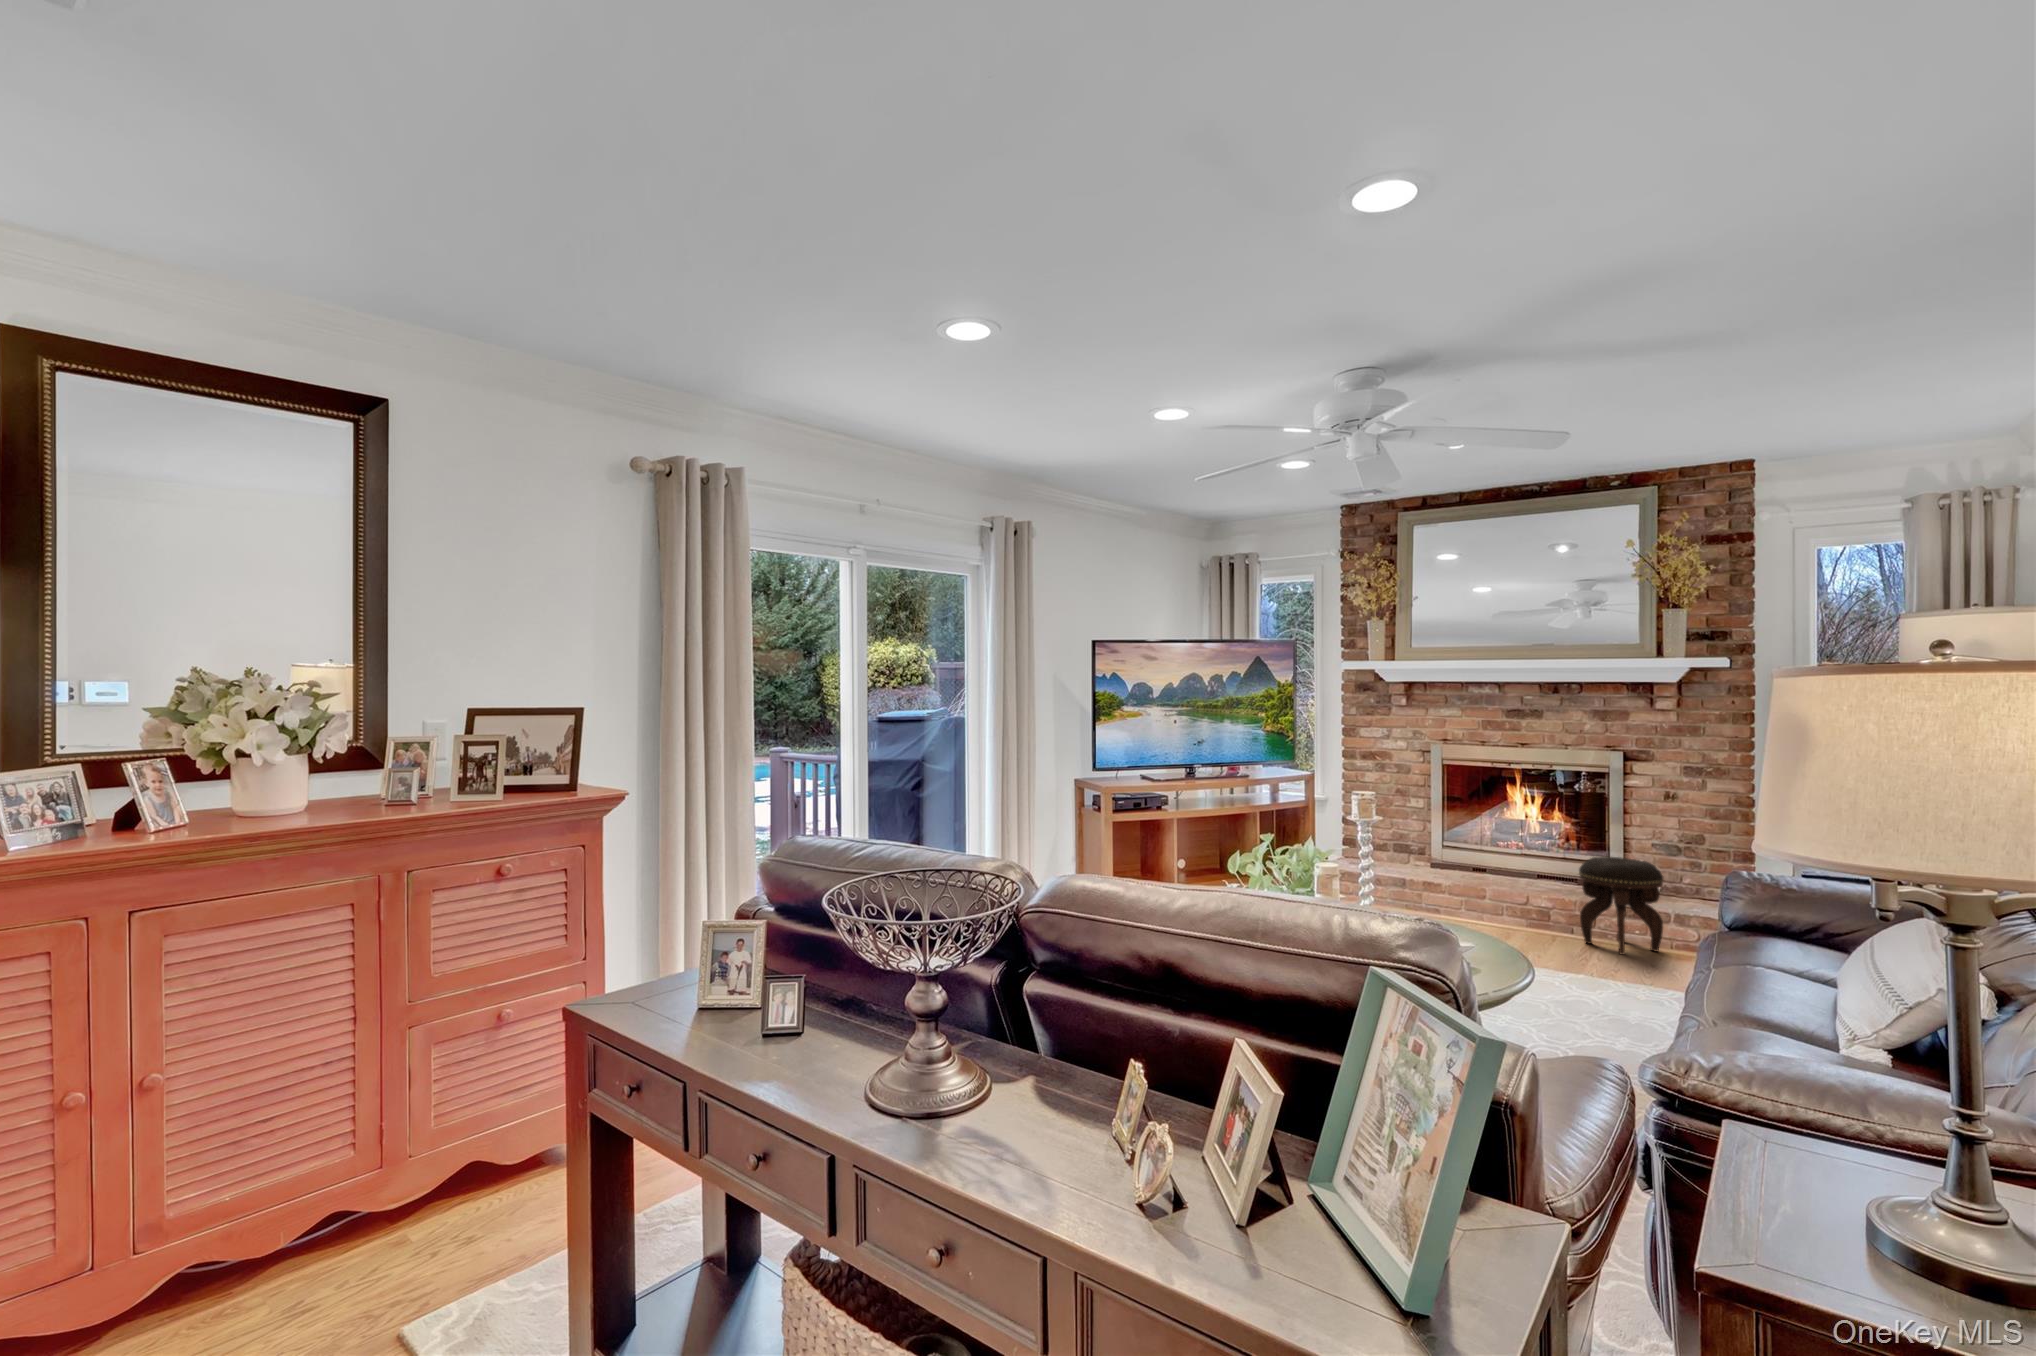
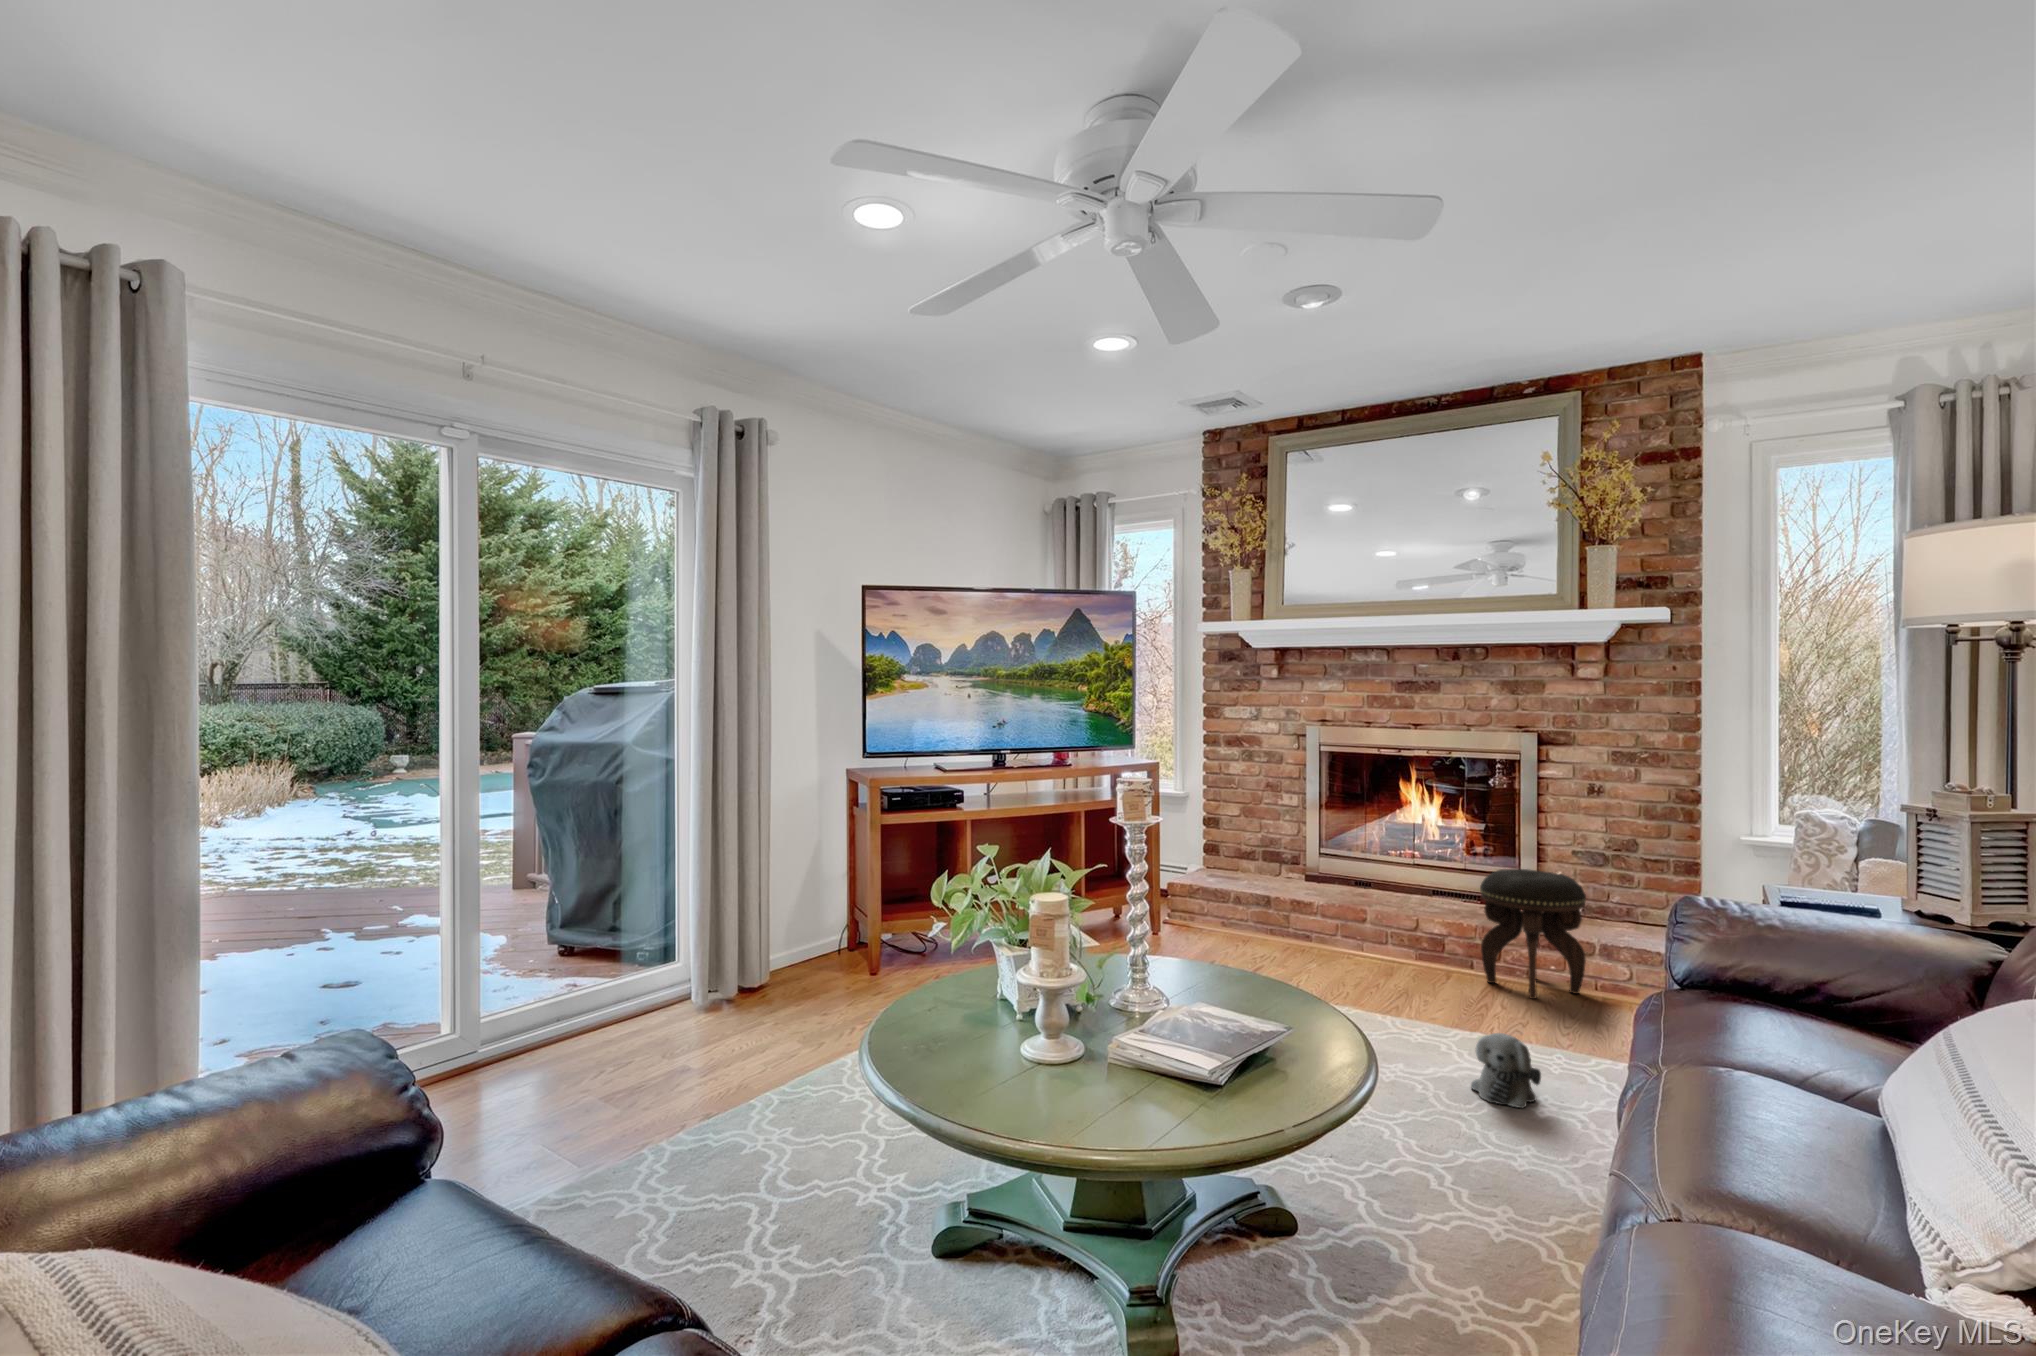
plush toy: none [1582,969,1633,1020] -> present [1471,1033,1541,1108]

